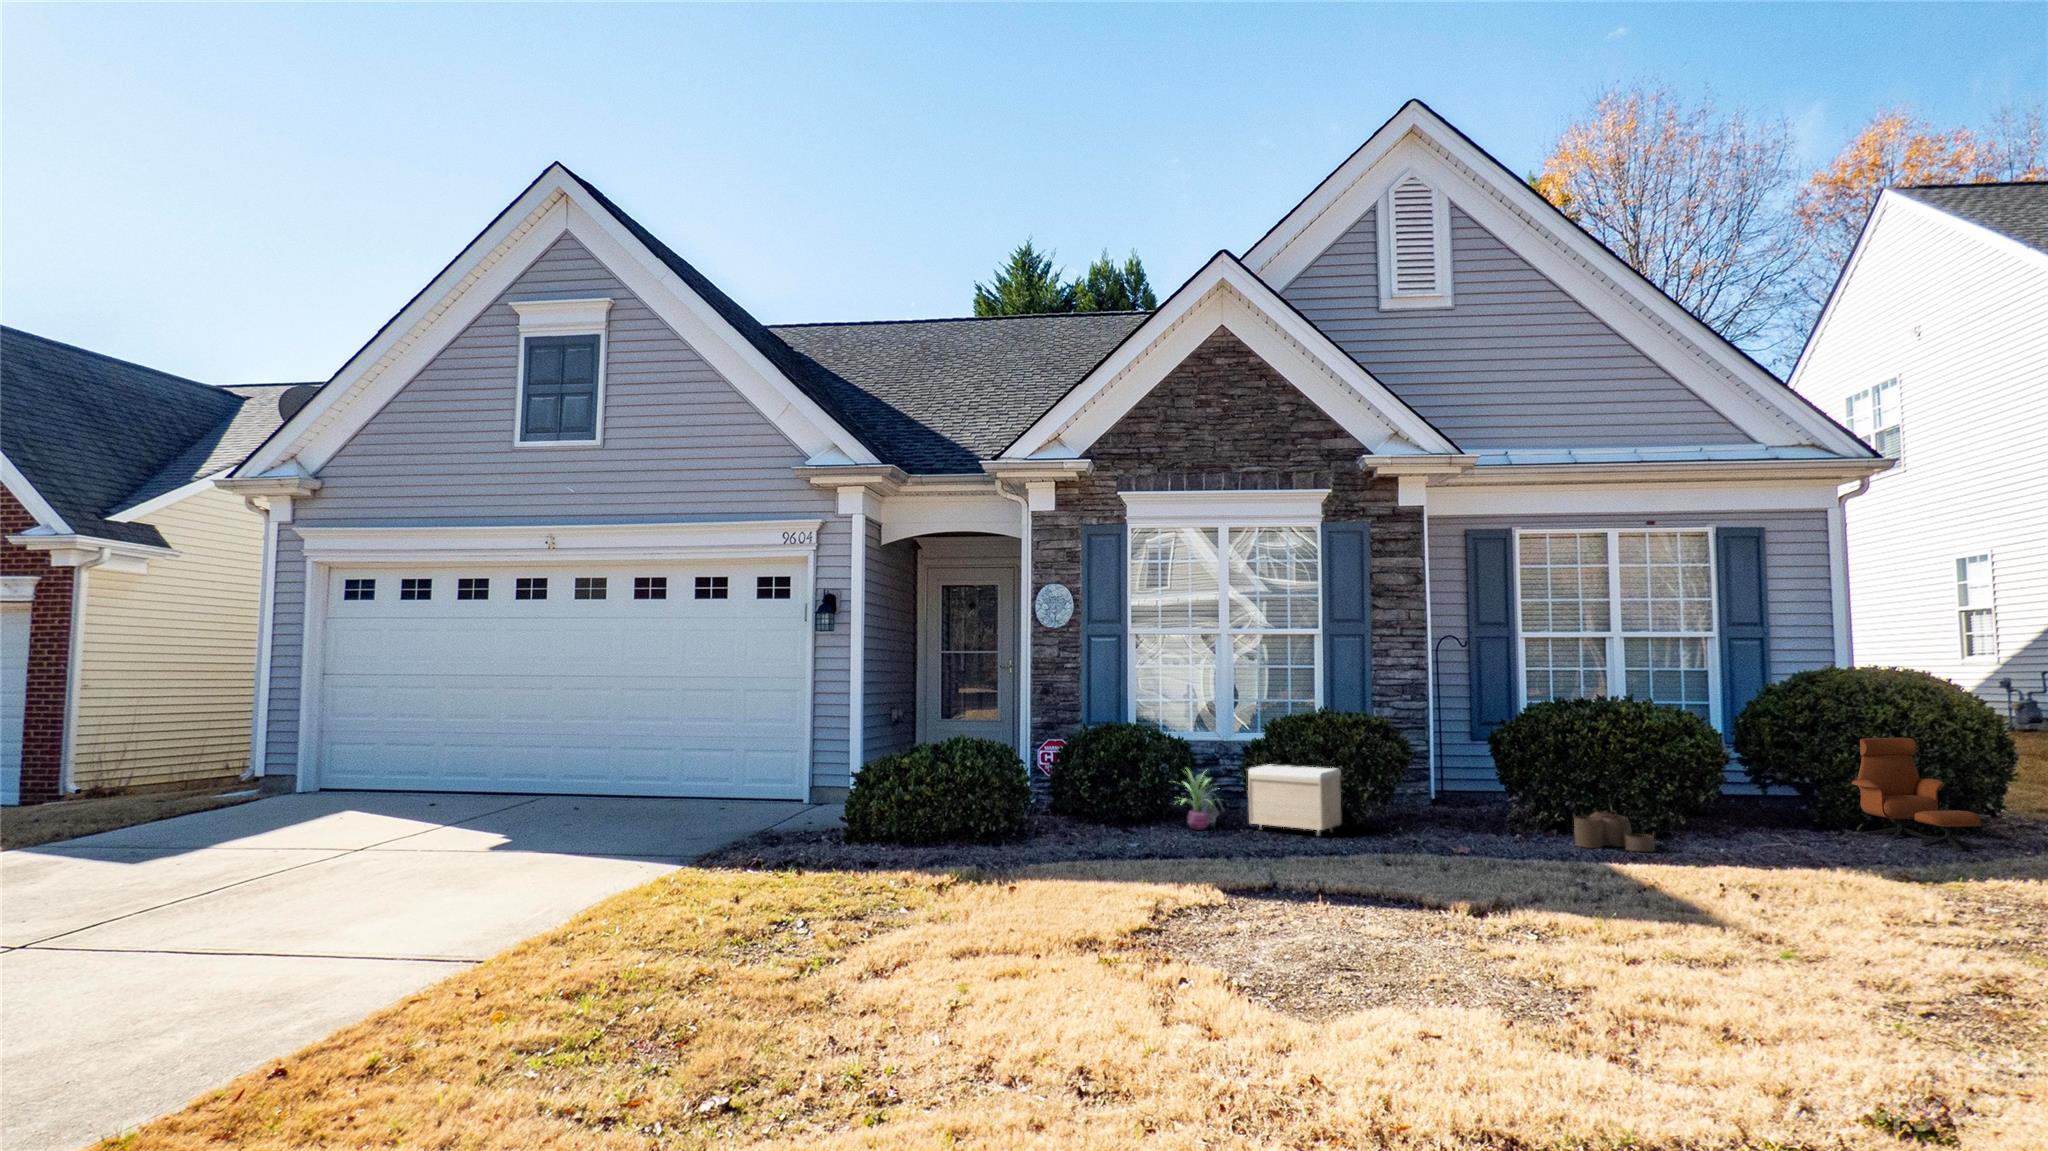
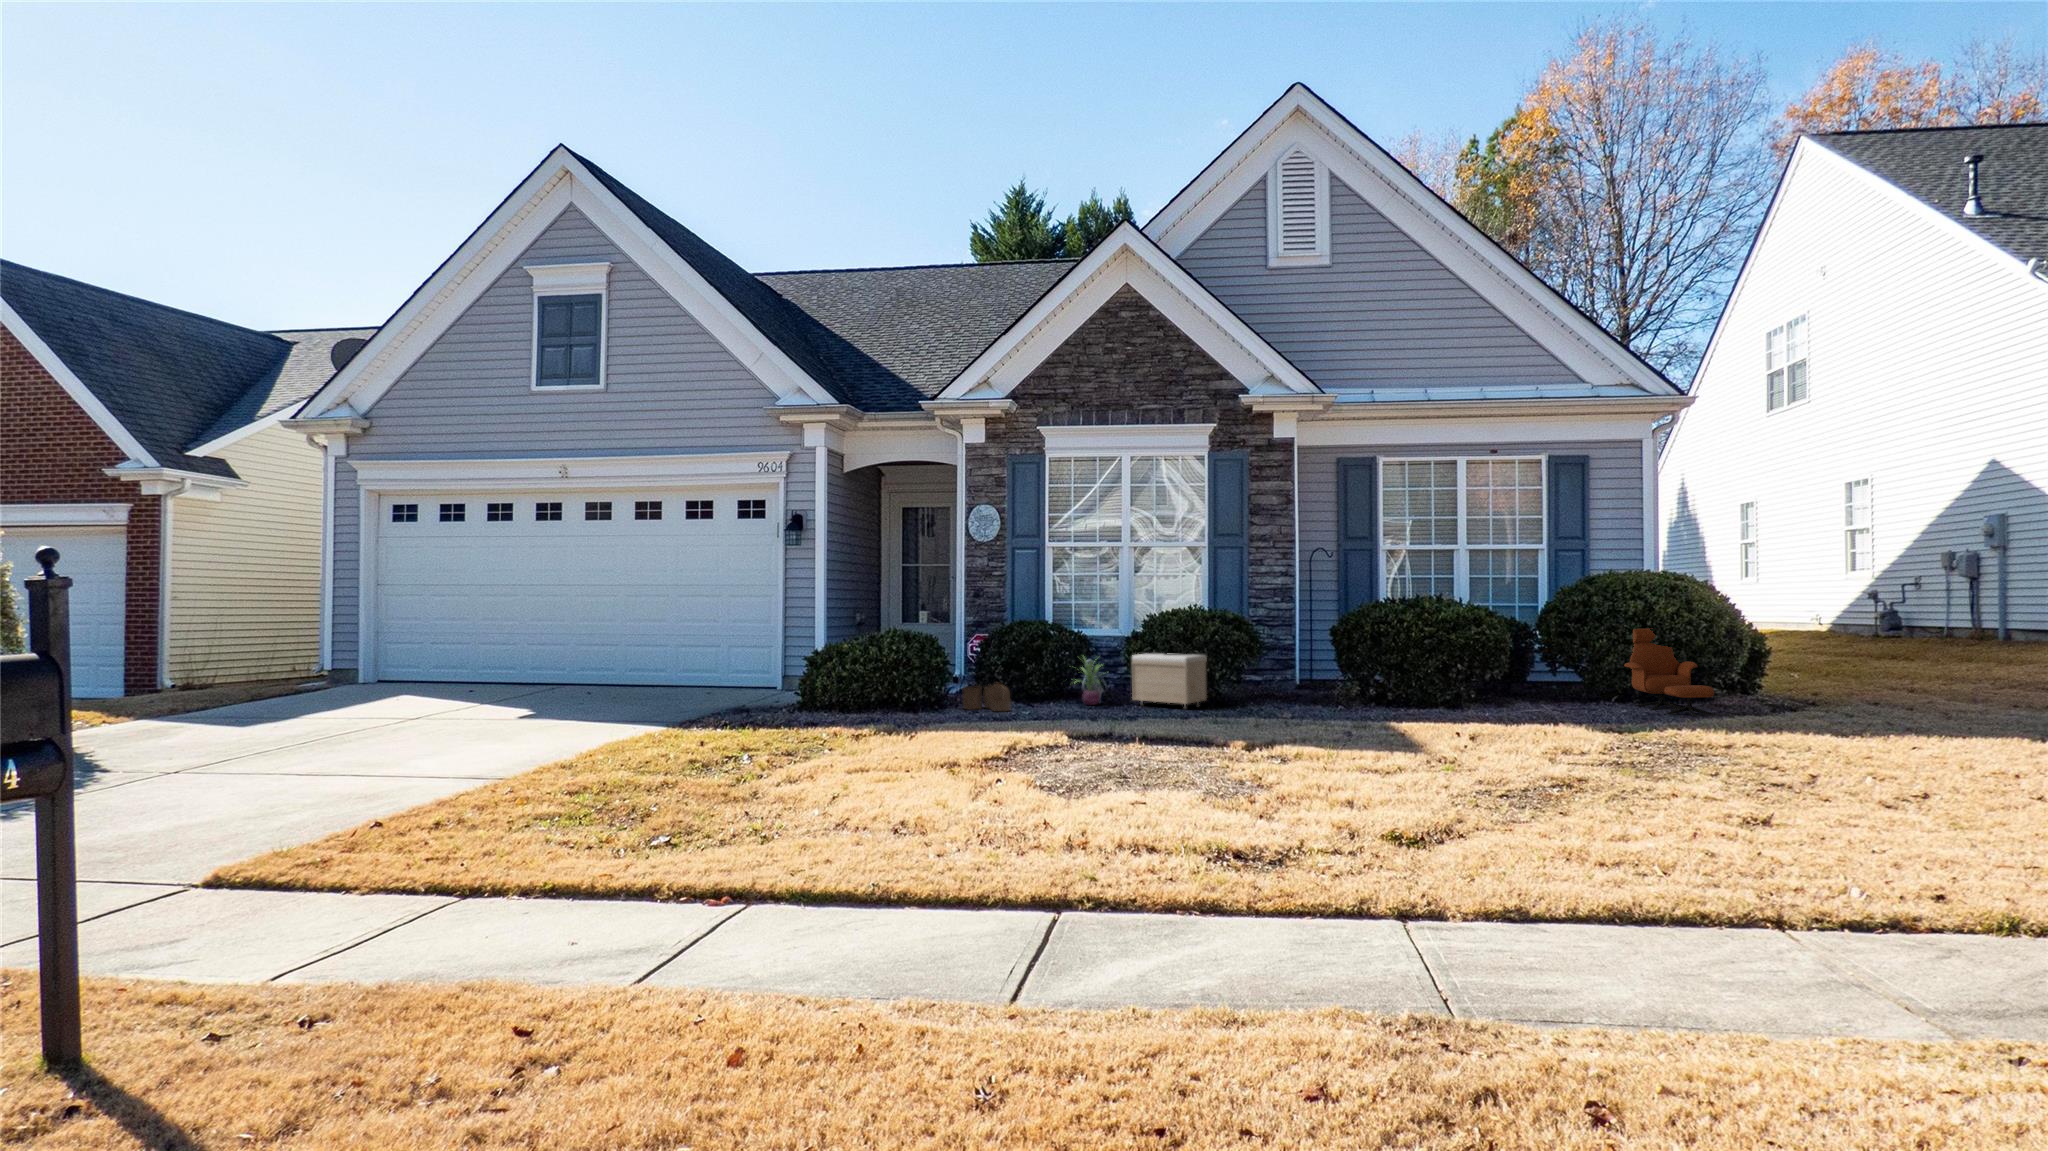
woven basket: present [1574,811,1655,852] -> present [962,682,1011,711]

